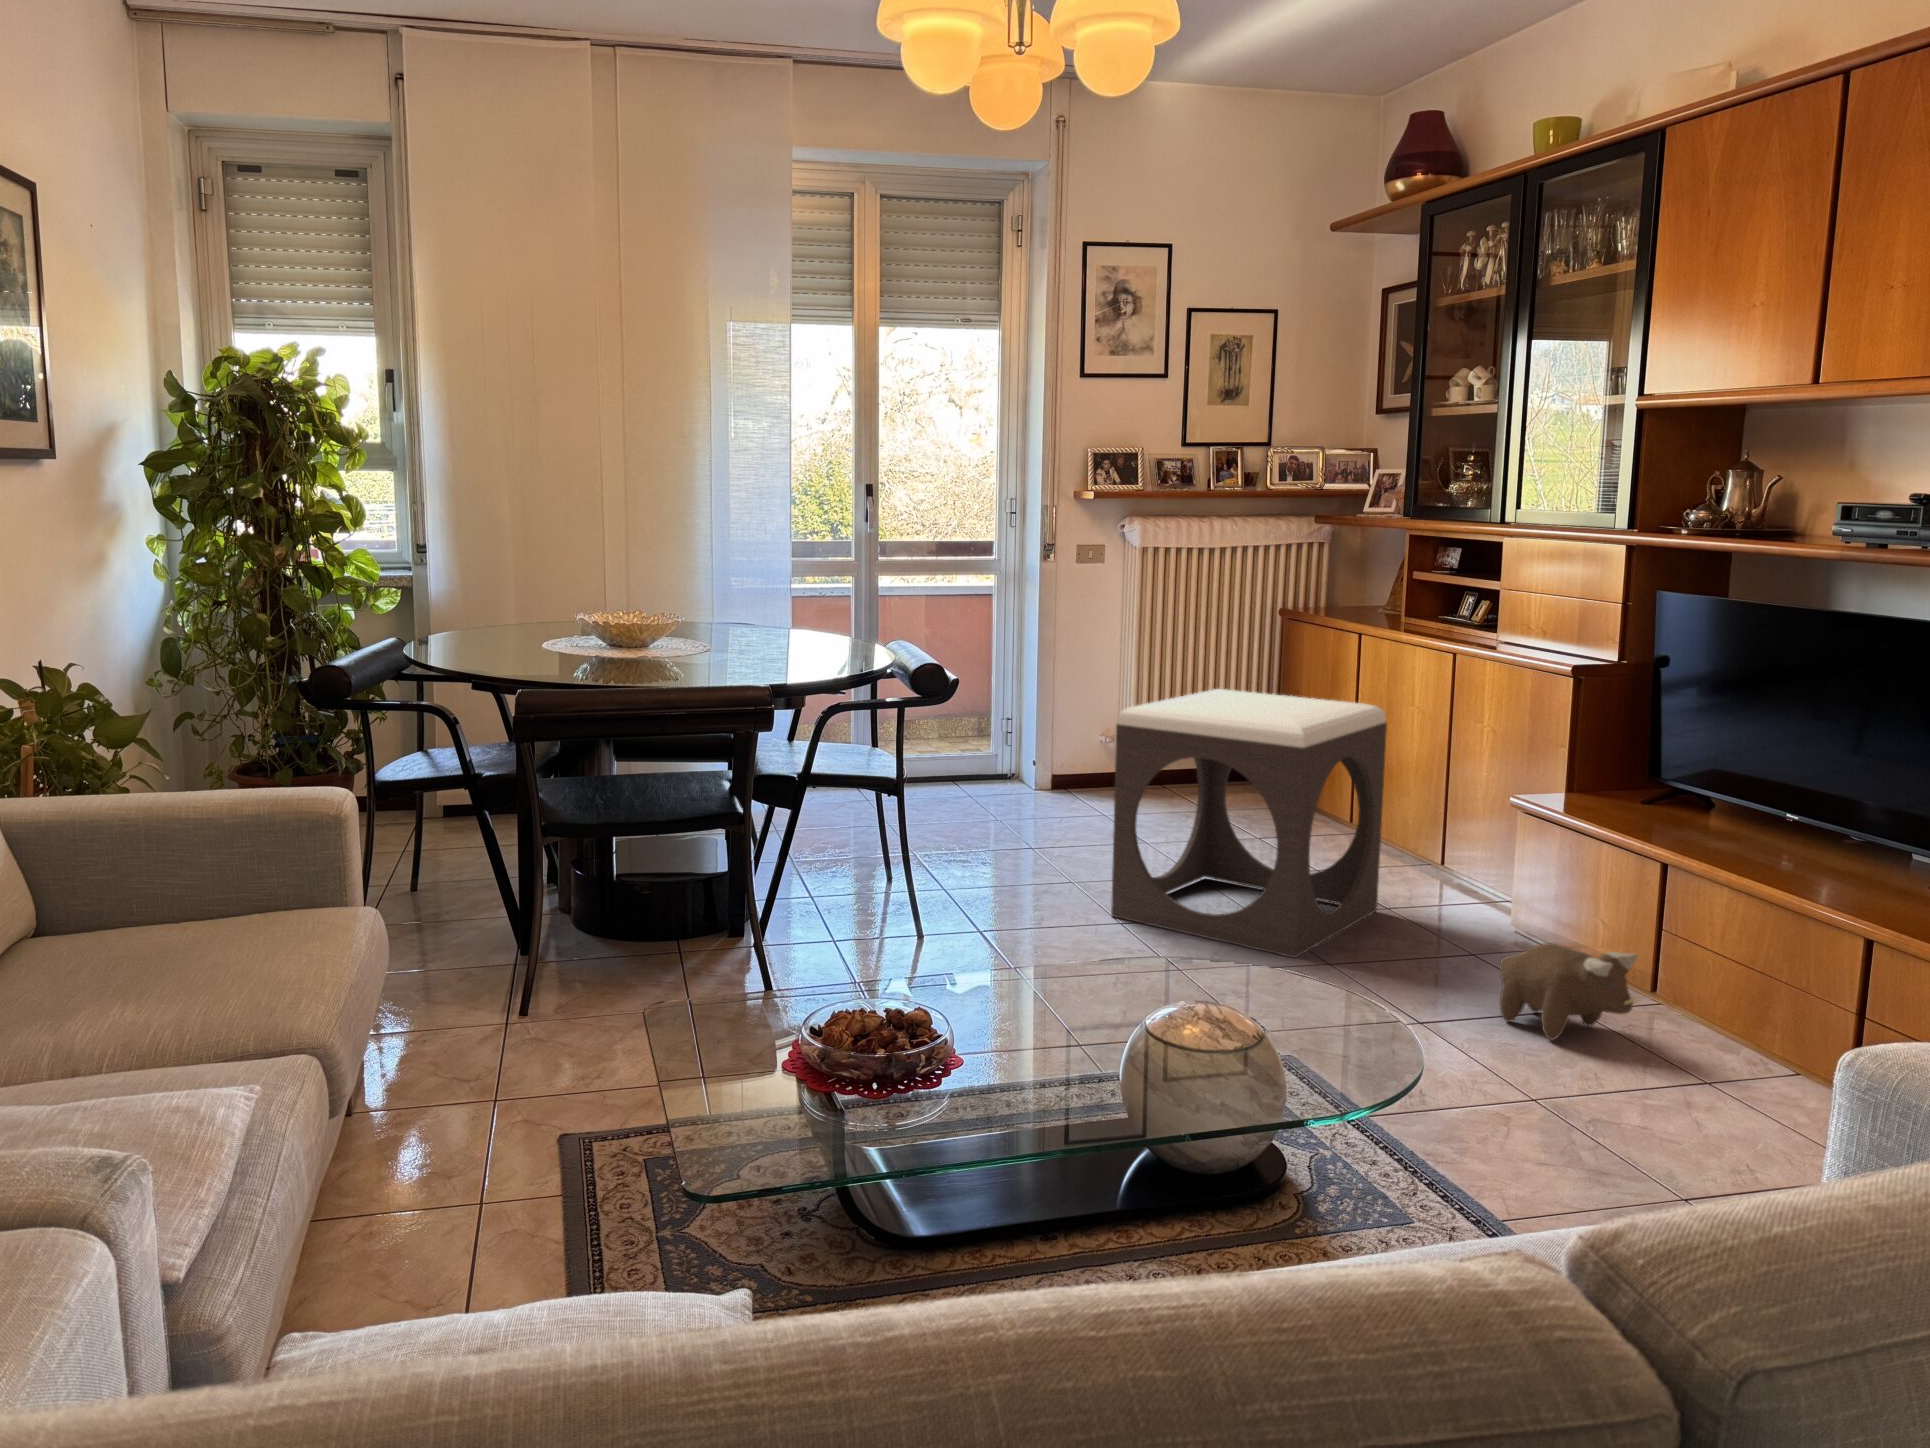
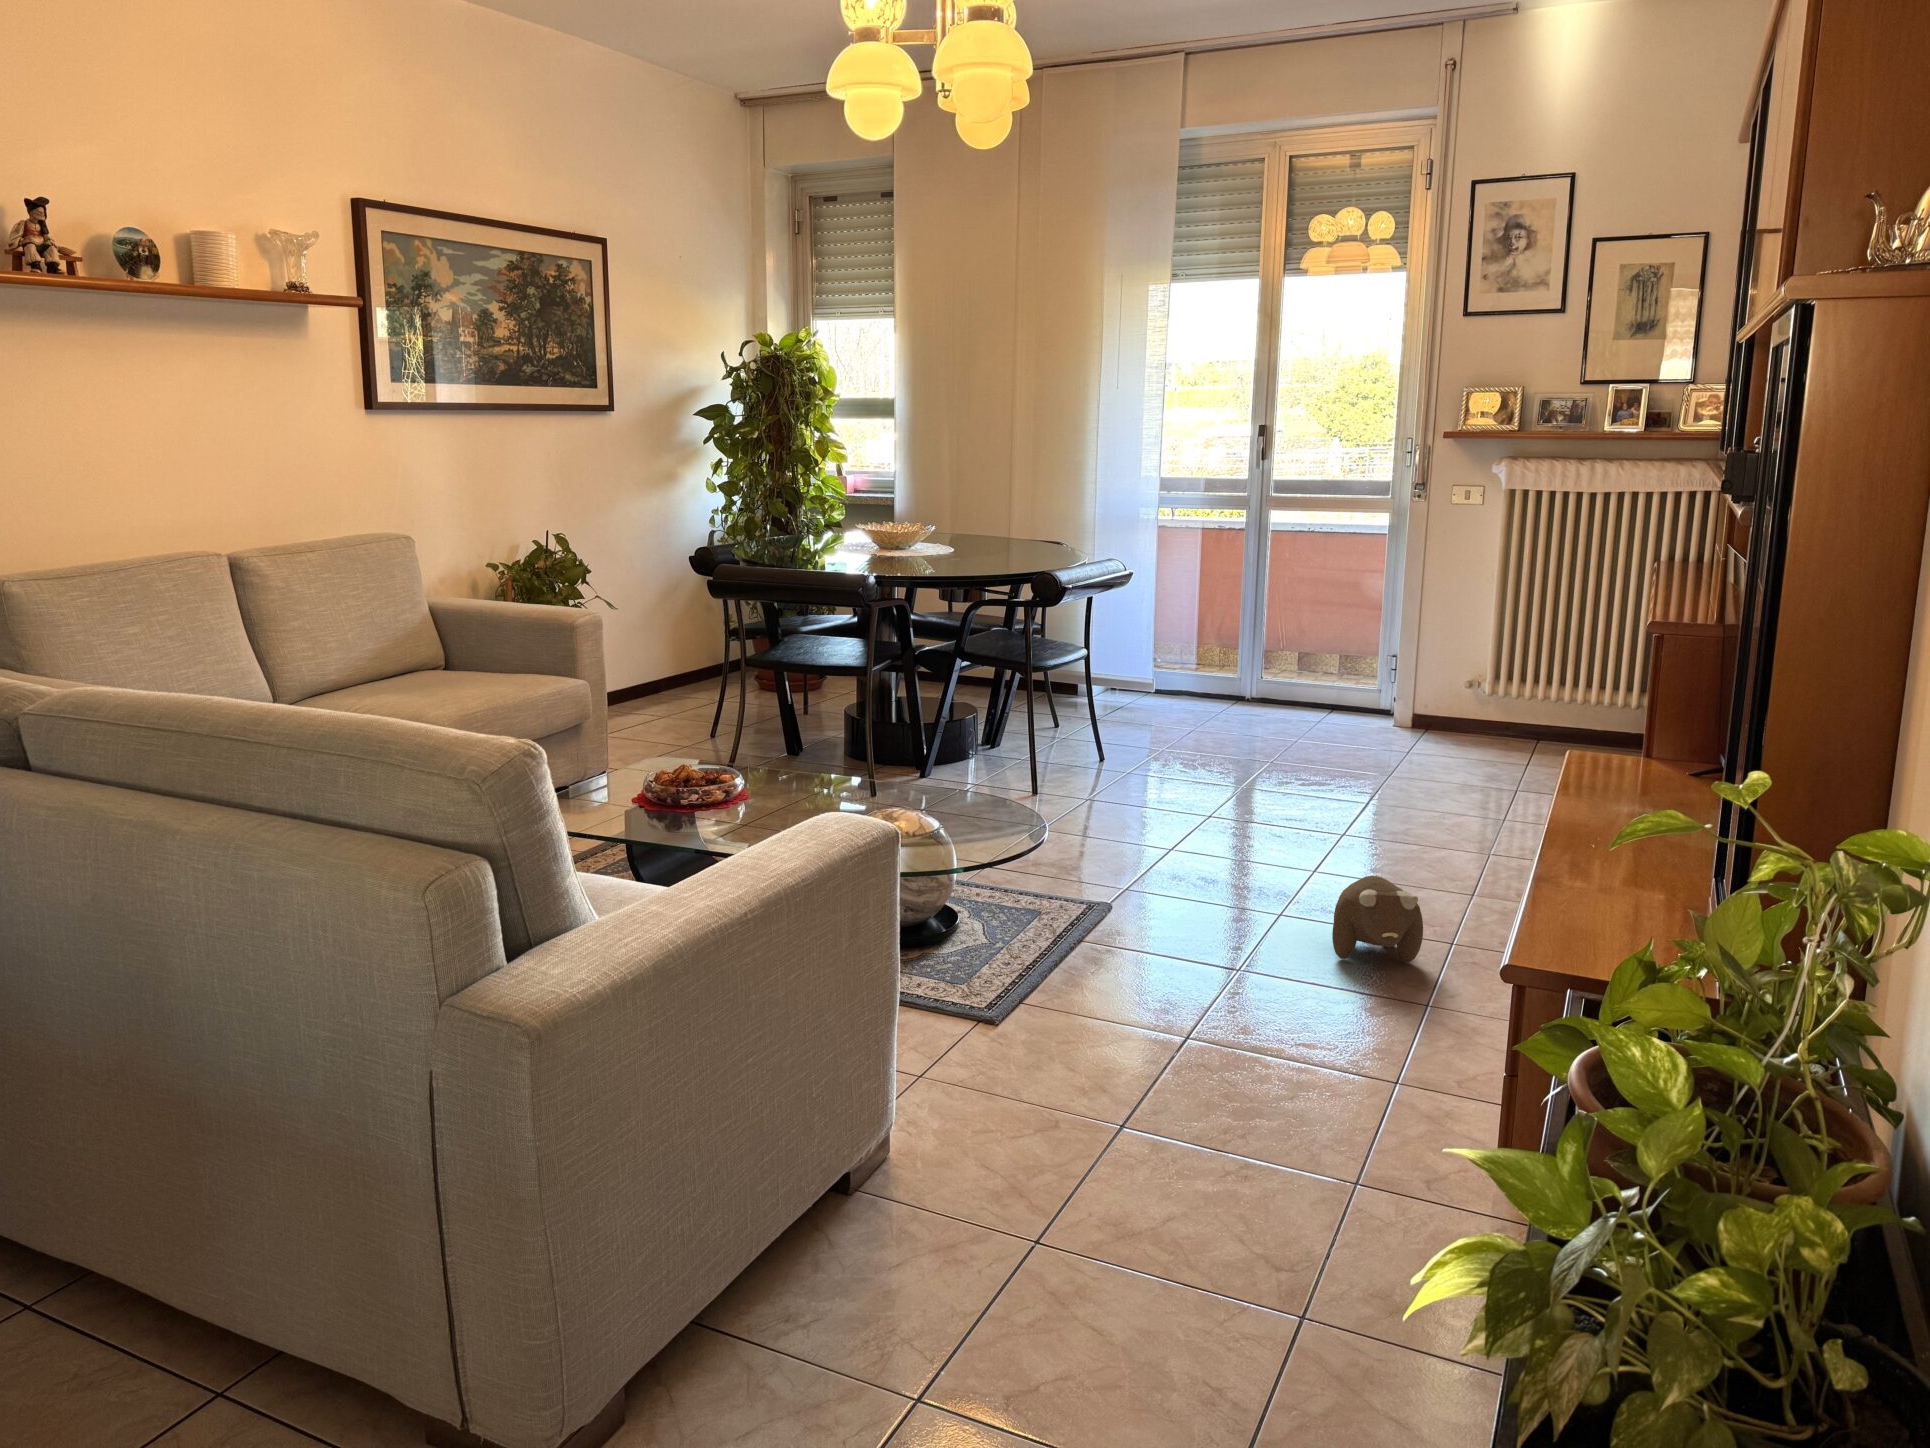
footstool: present [1111,689,1387,958] -> none [1213,627,1479,866]

